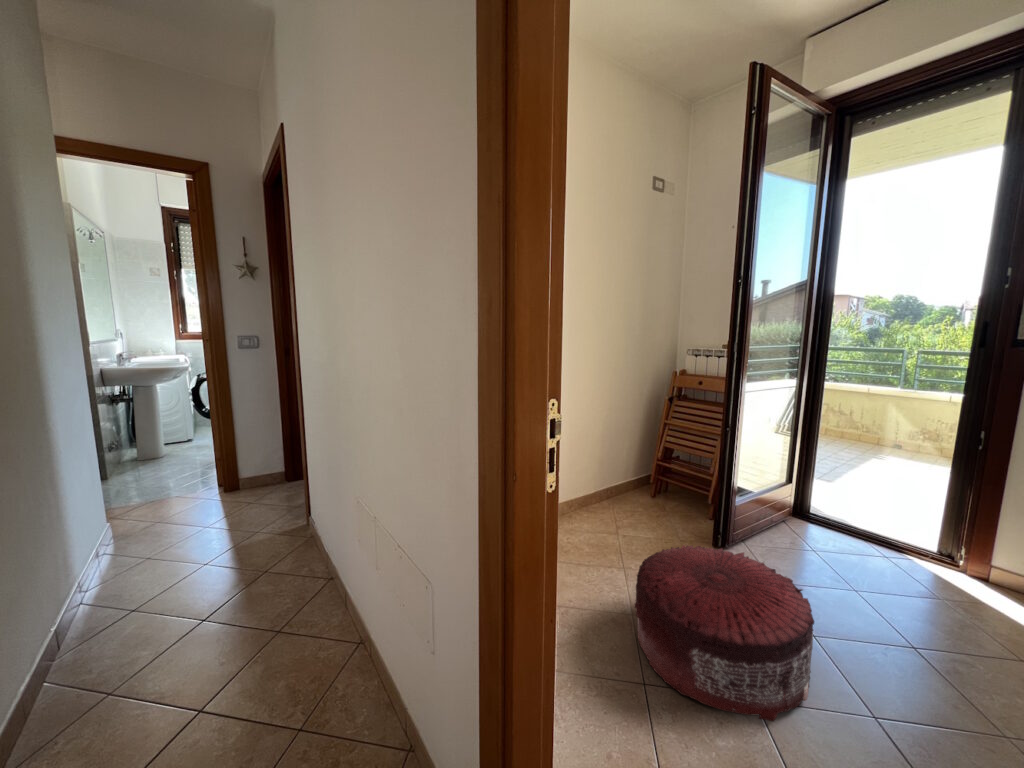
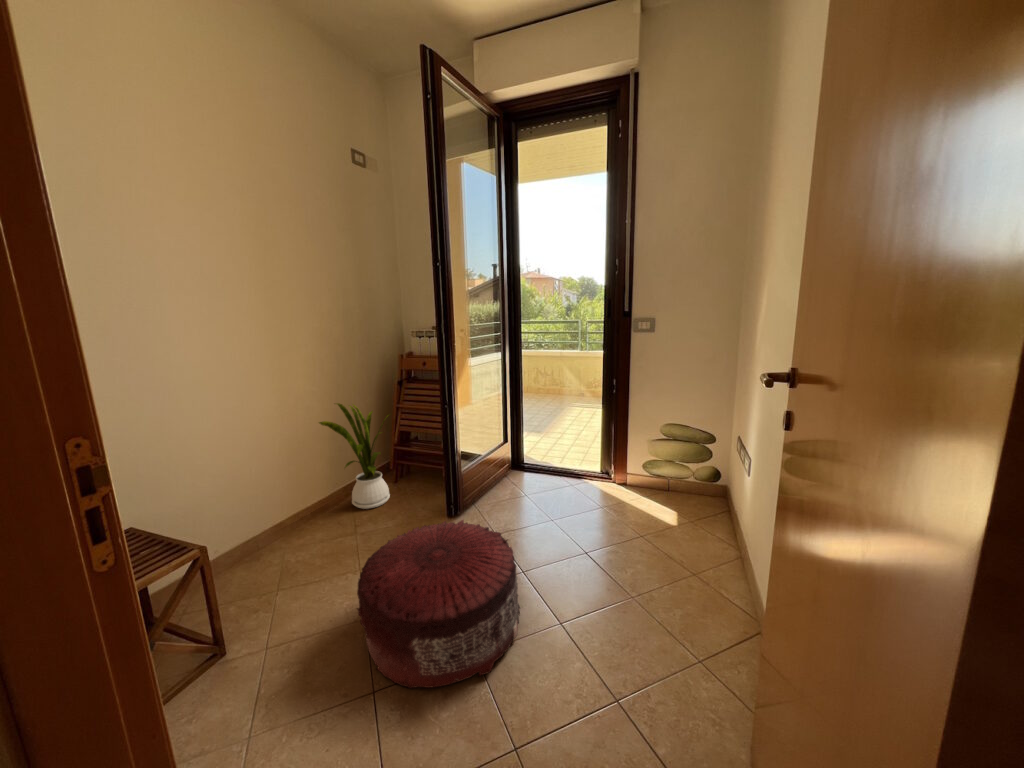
house plant: none [595,411,664,517] -> present [319,403,390,509]

